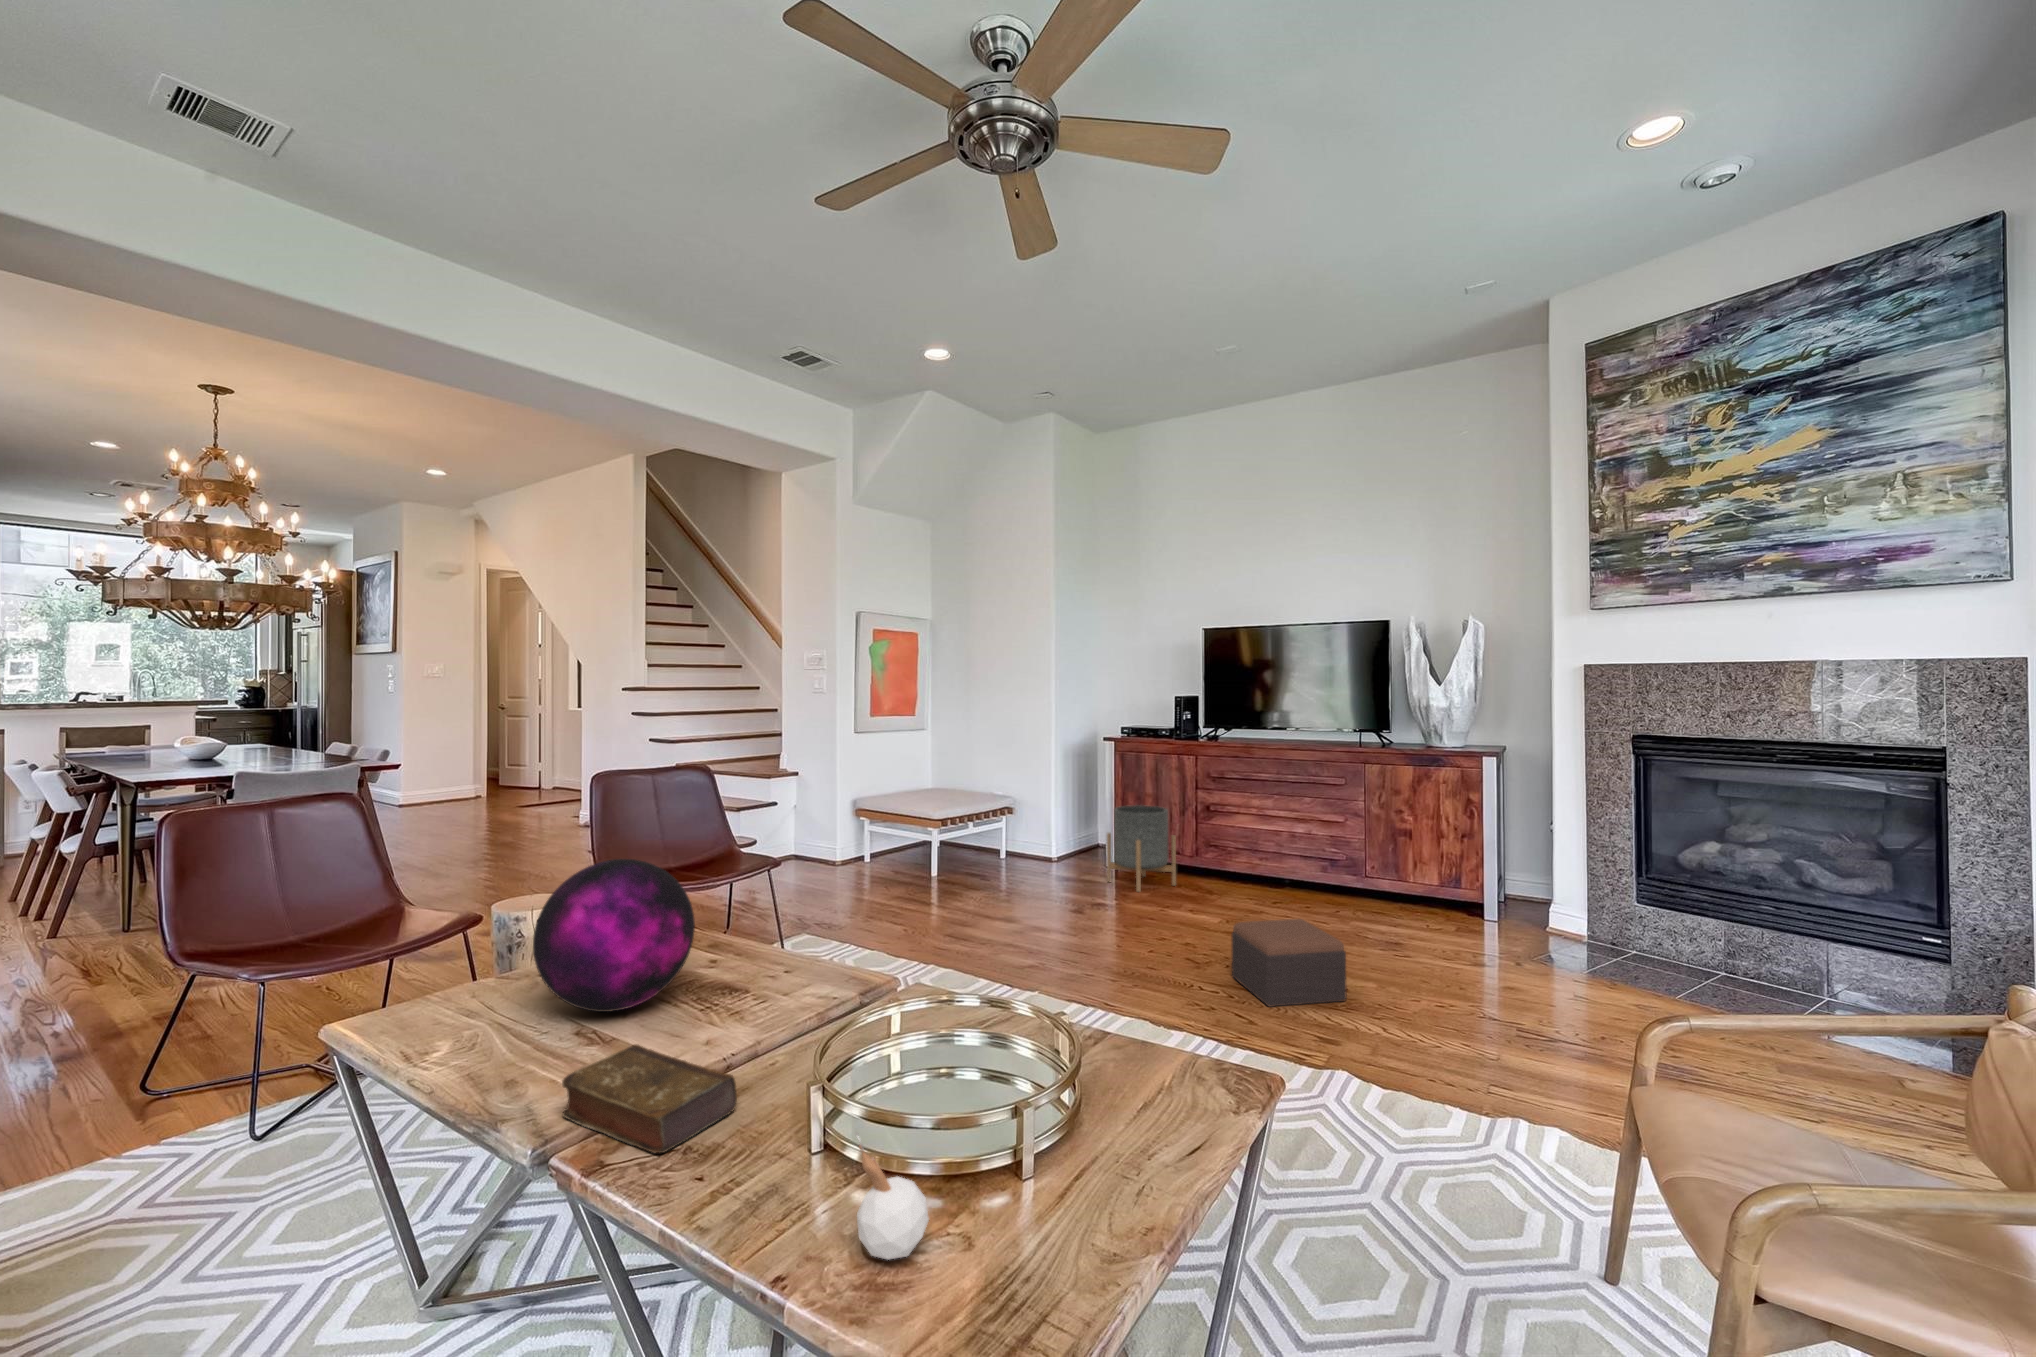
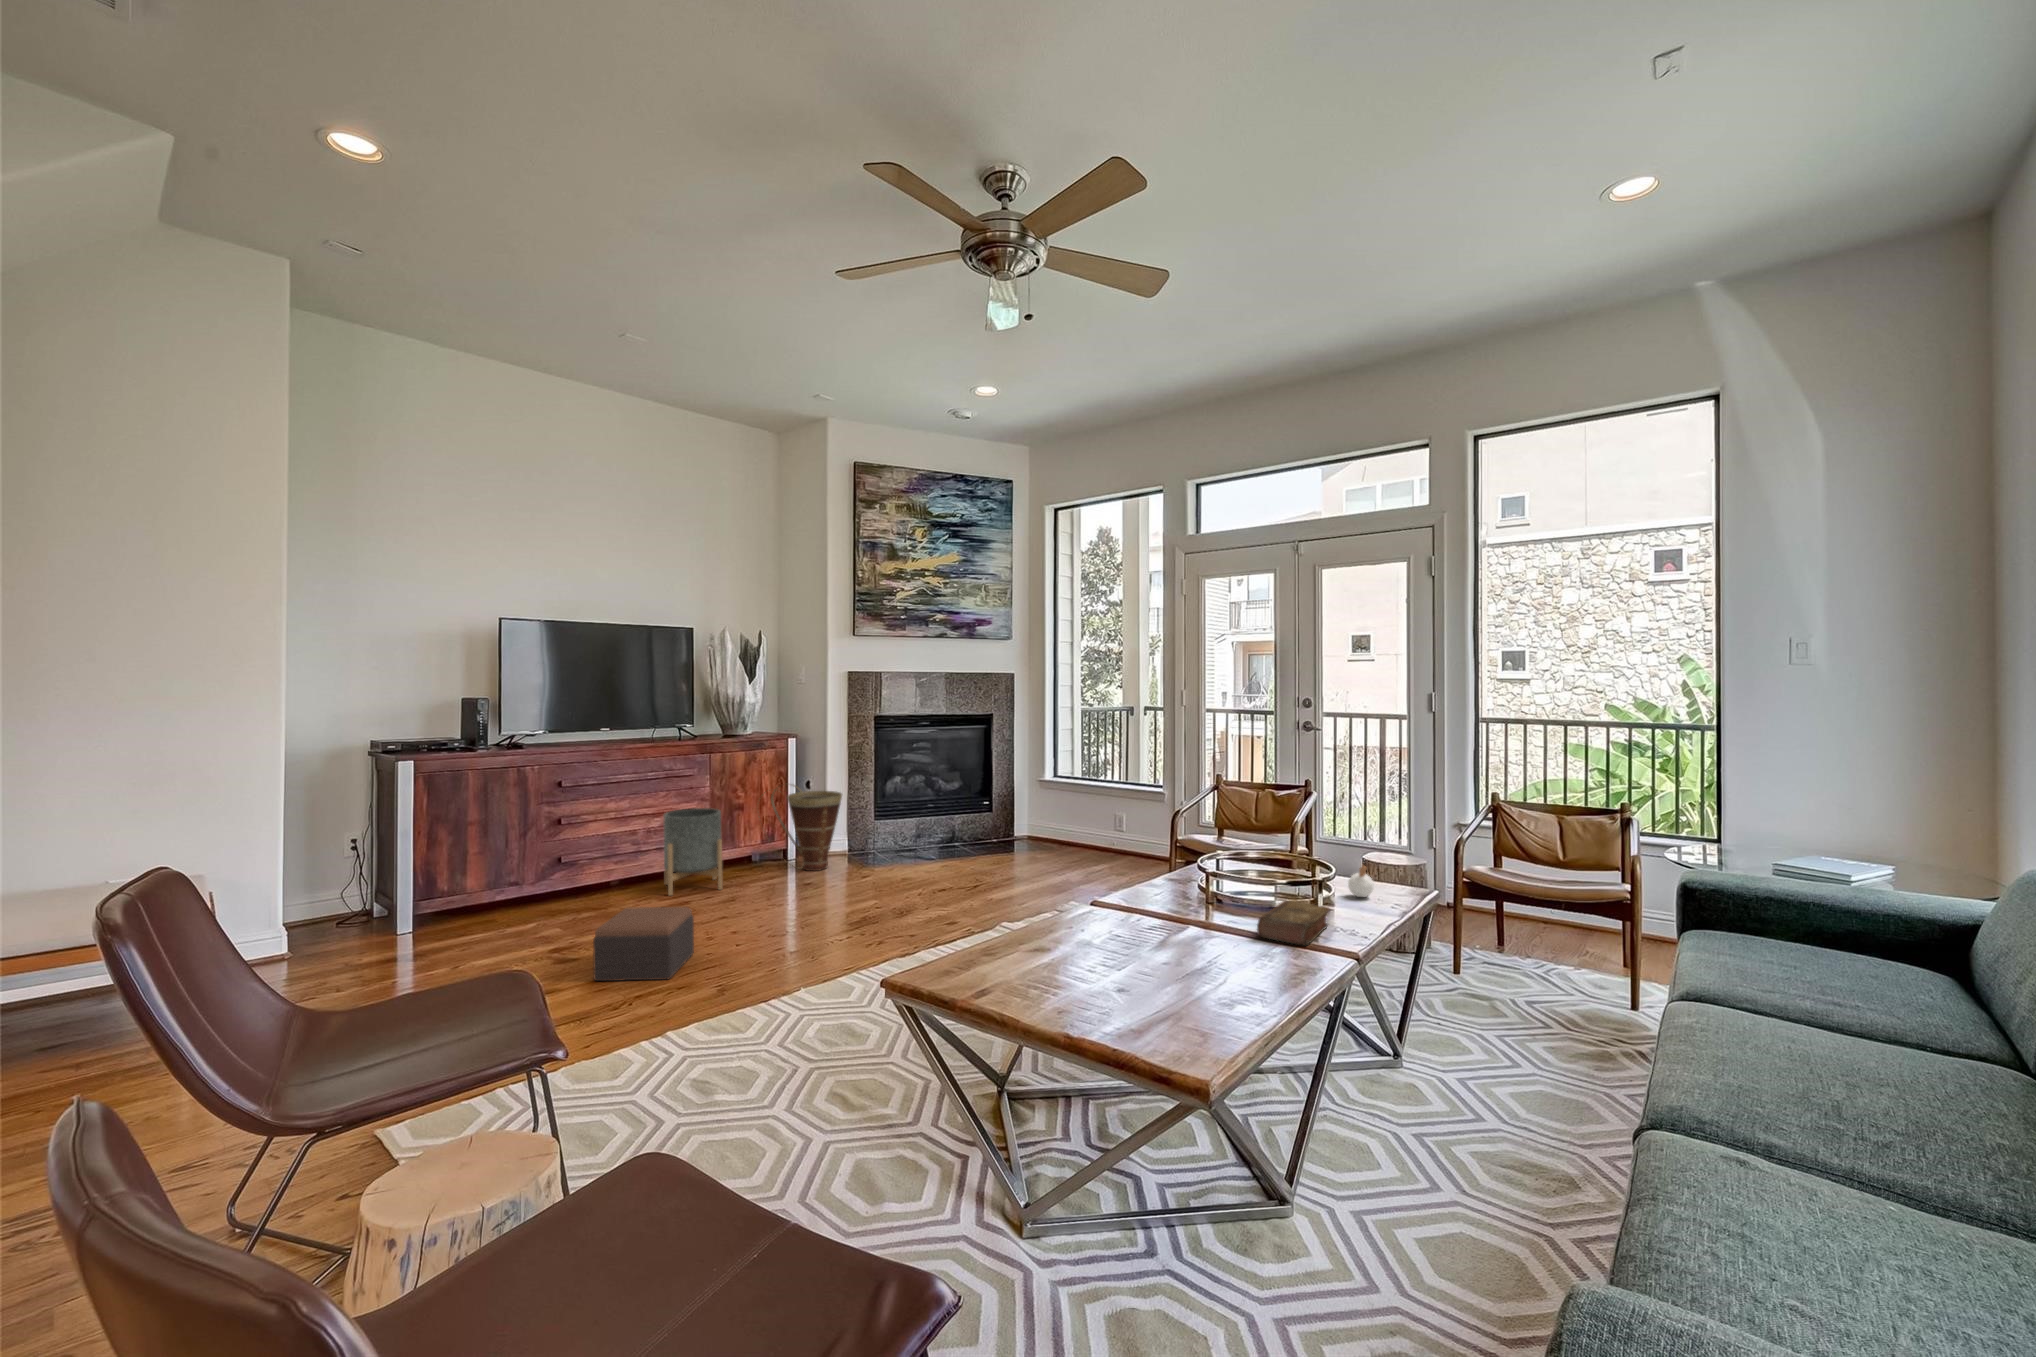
planter: present [1107,805,1176,892] -> present [663,808,722,896]
basket: none [1400,817,1507,945] -> present [762,786,842,871]
decorative orb: present [533,859,695,1012] -> none [1096,844,1208,959]
footstool: present [1232,919,1347,1007] -> present [593,907,694,981]

